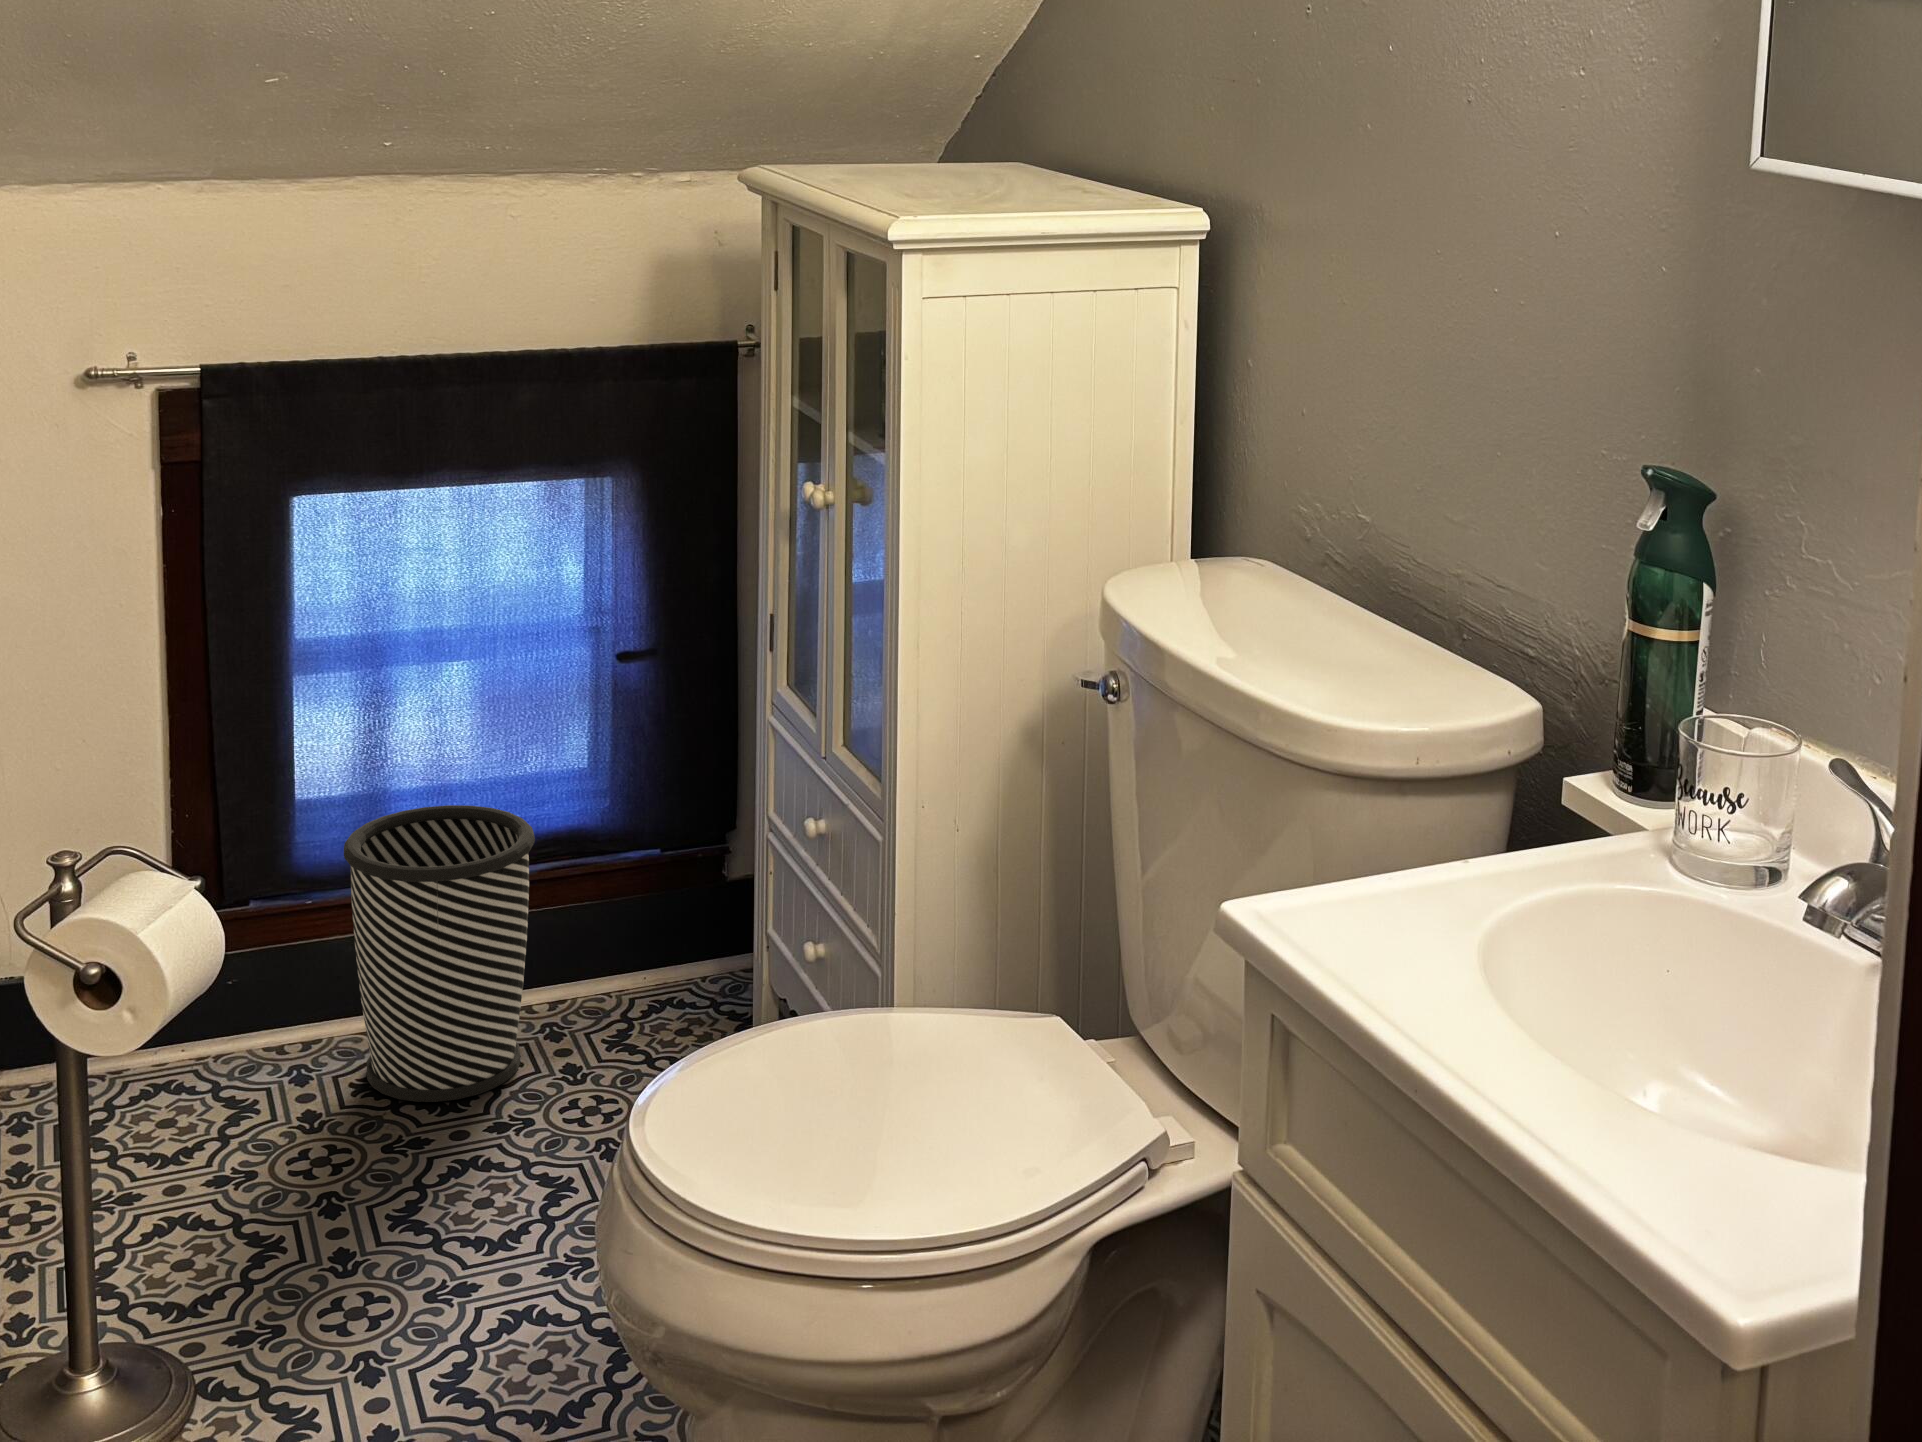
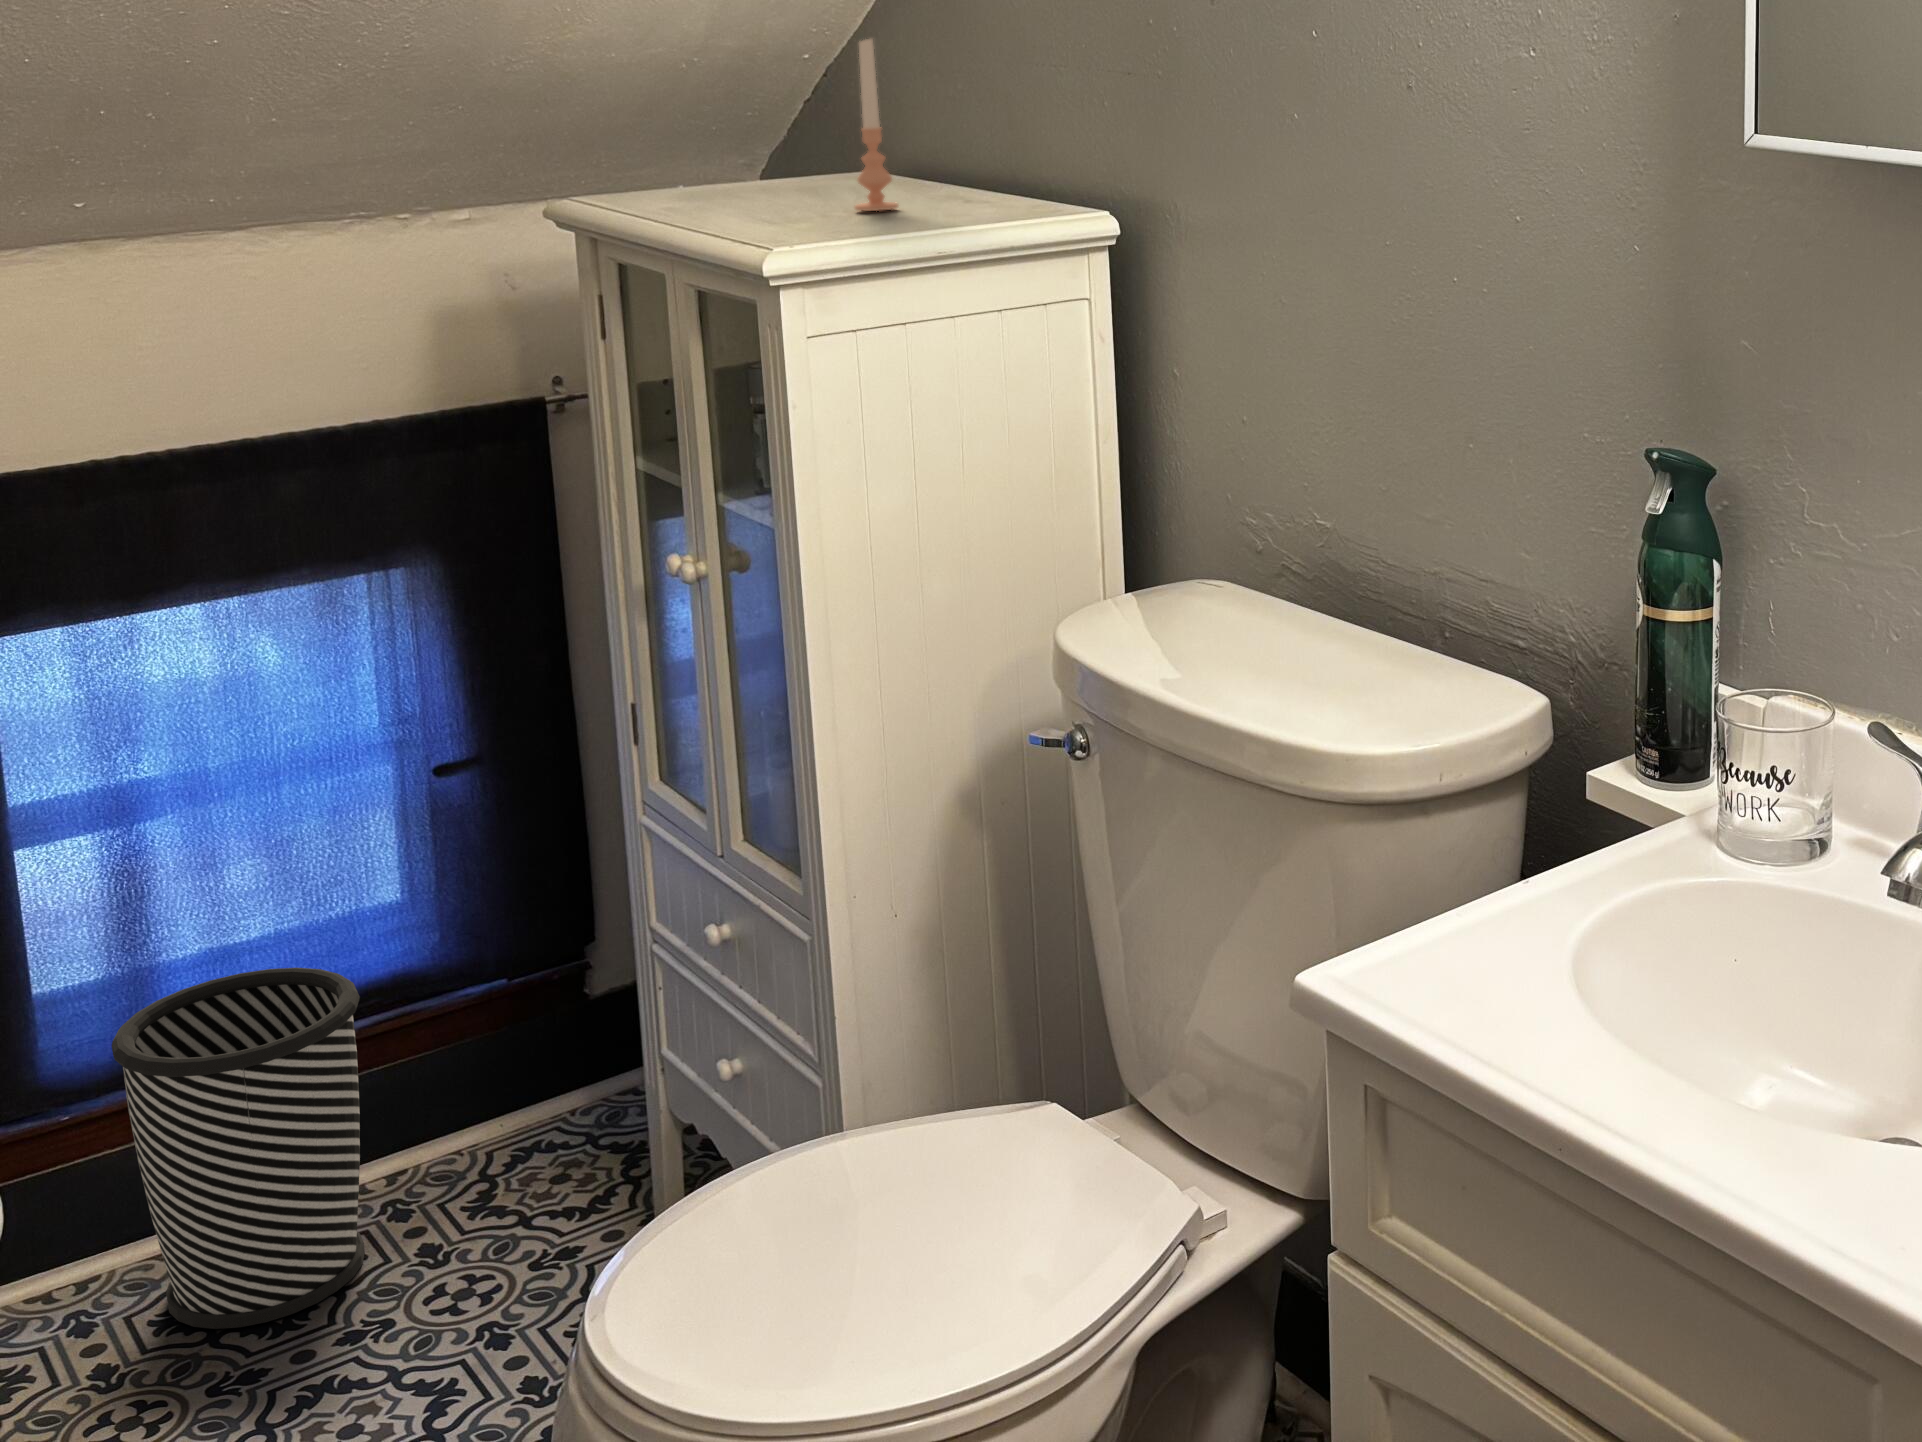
candle: none [986,34,1025,192] -> present [855,39,898,211]

